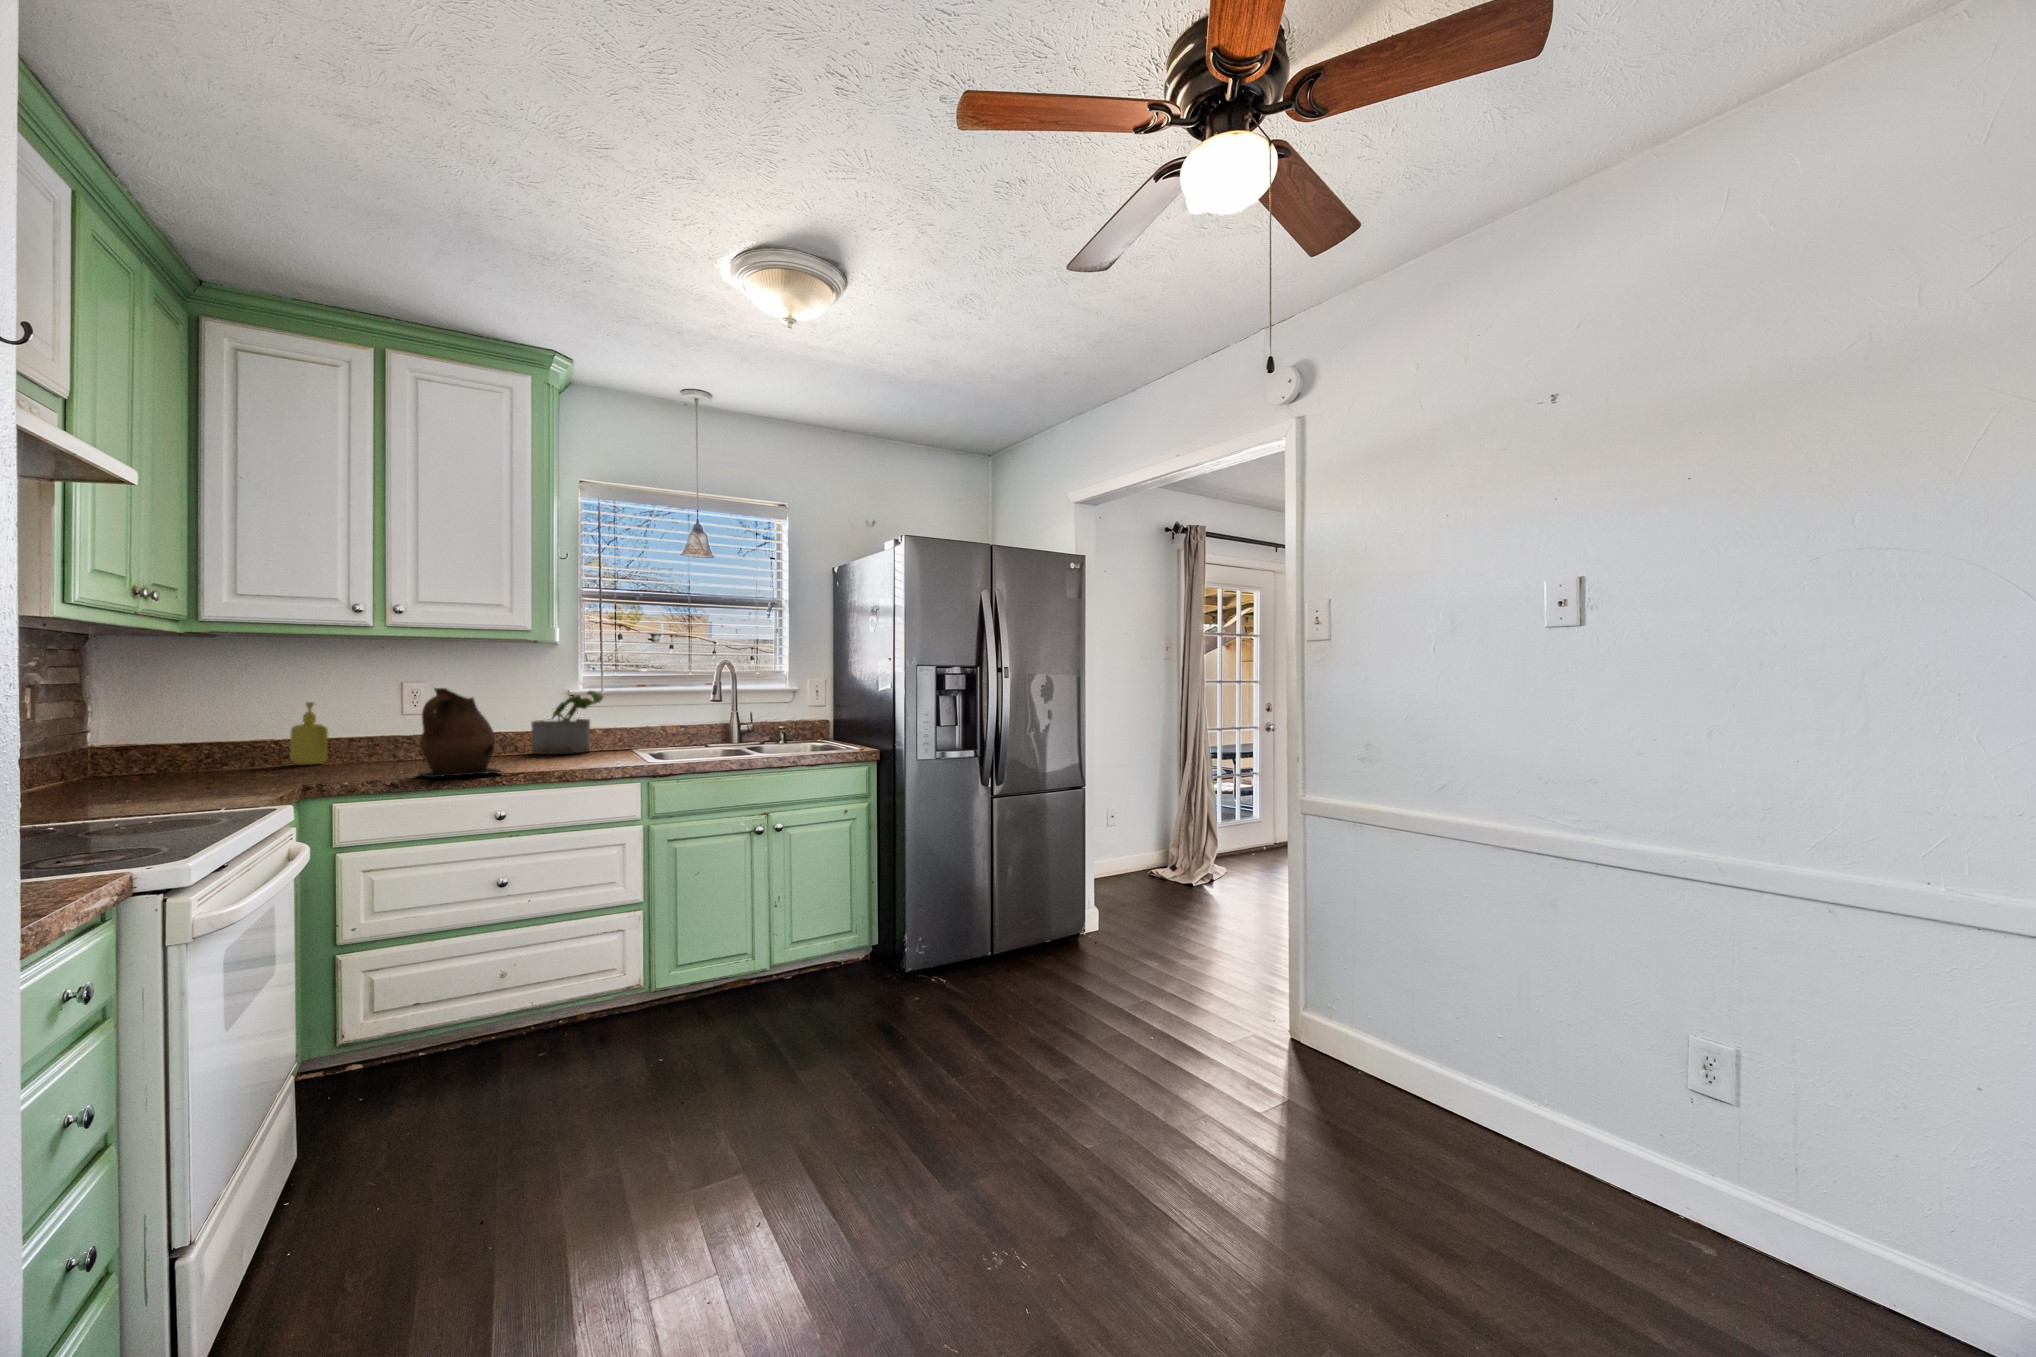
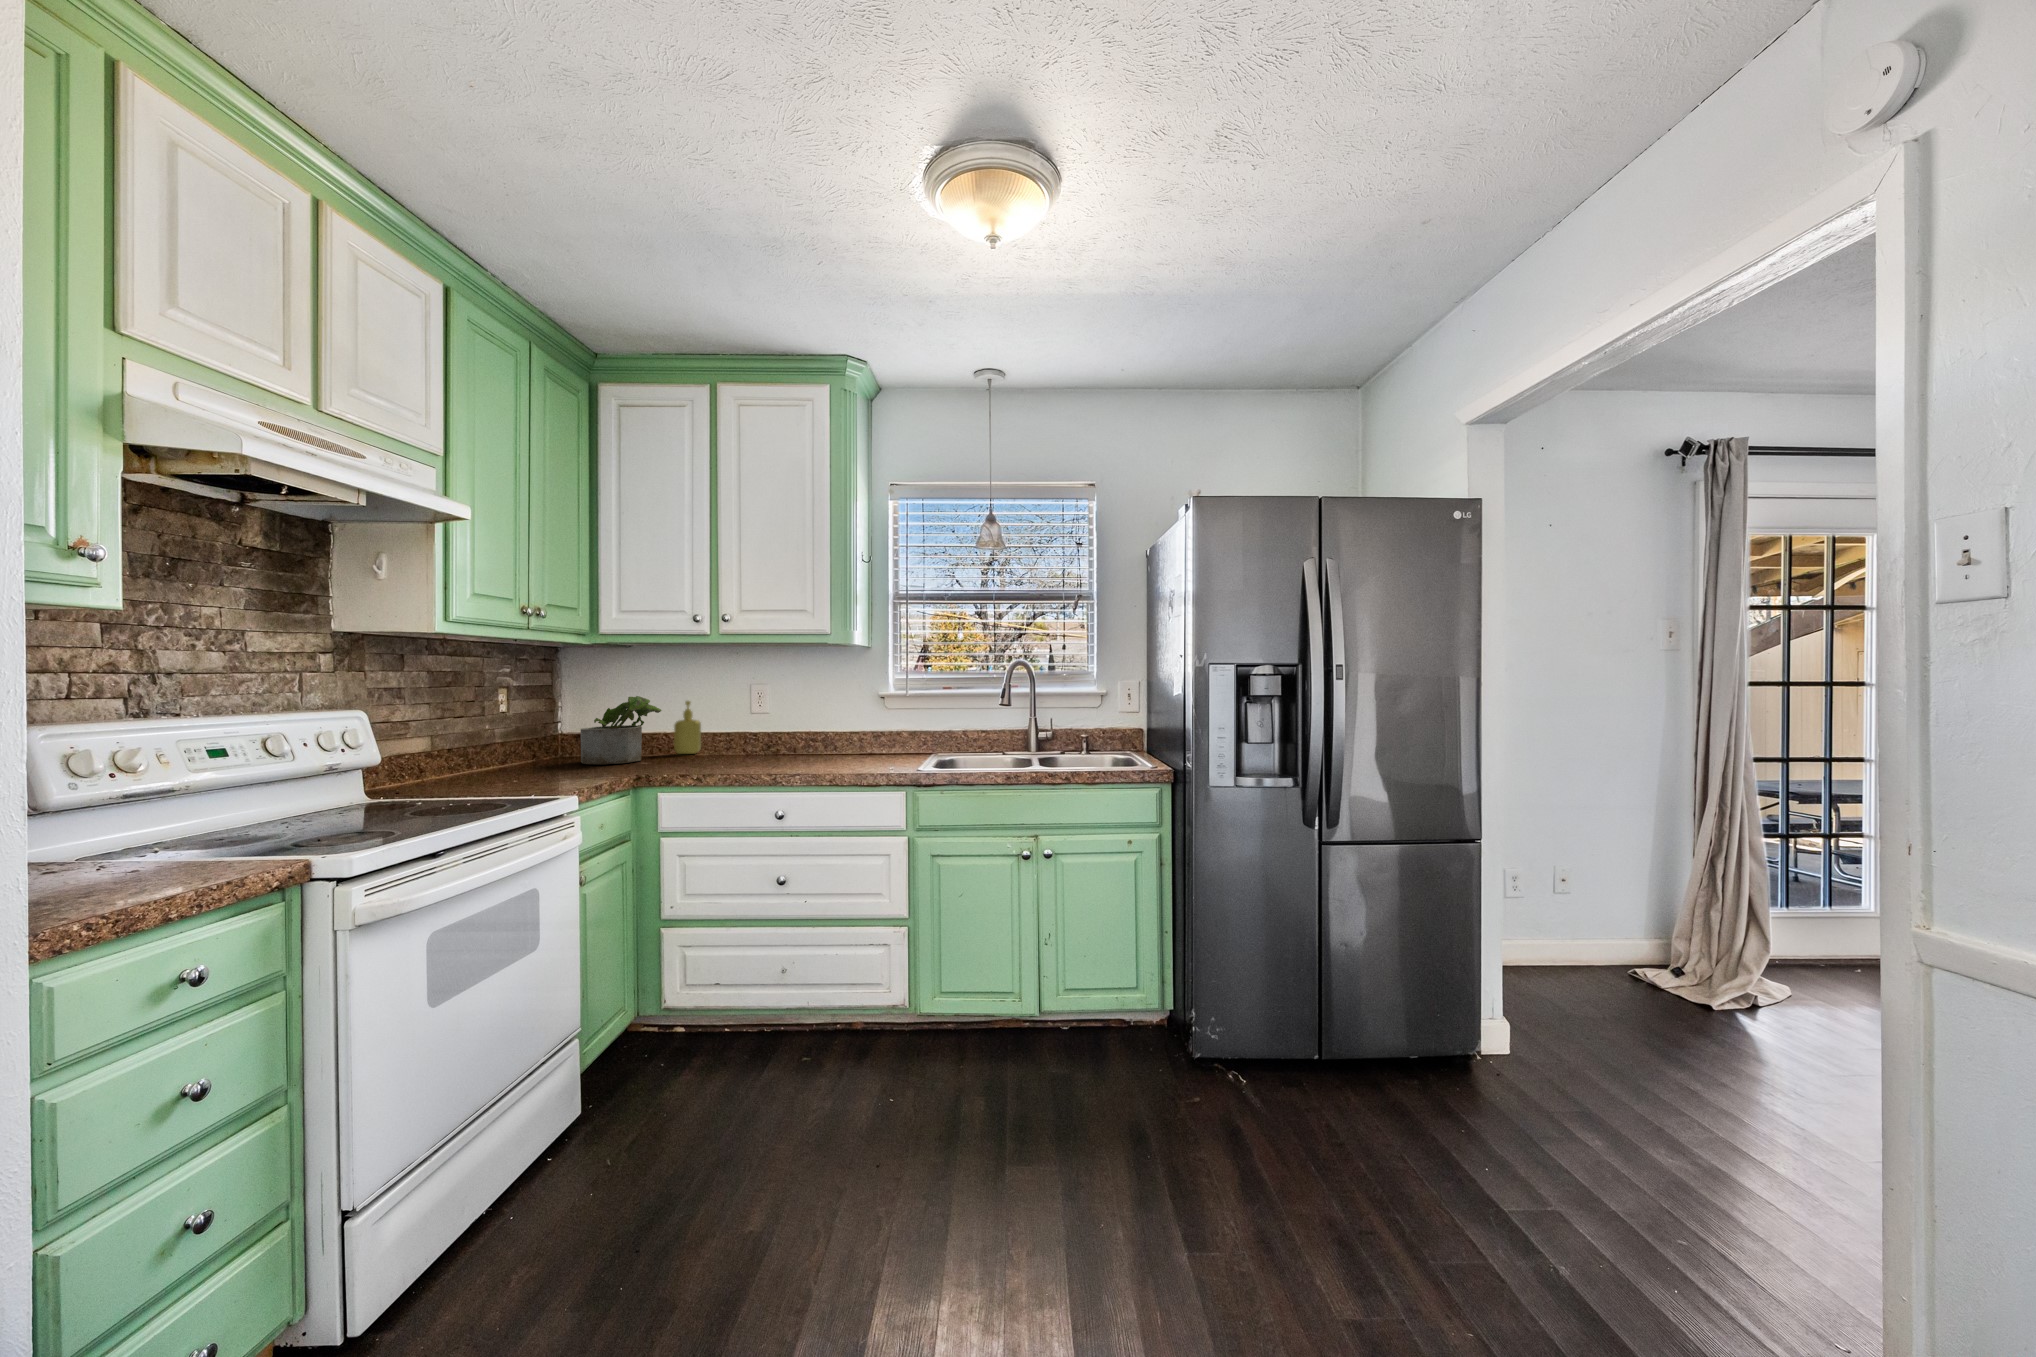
ceramic pitcher: present [418,688,502,777] -> none [709,691,782,776]
potted plant: present [531,691,603,754] -> present [581,696,662,764]

